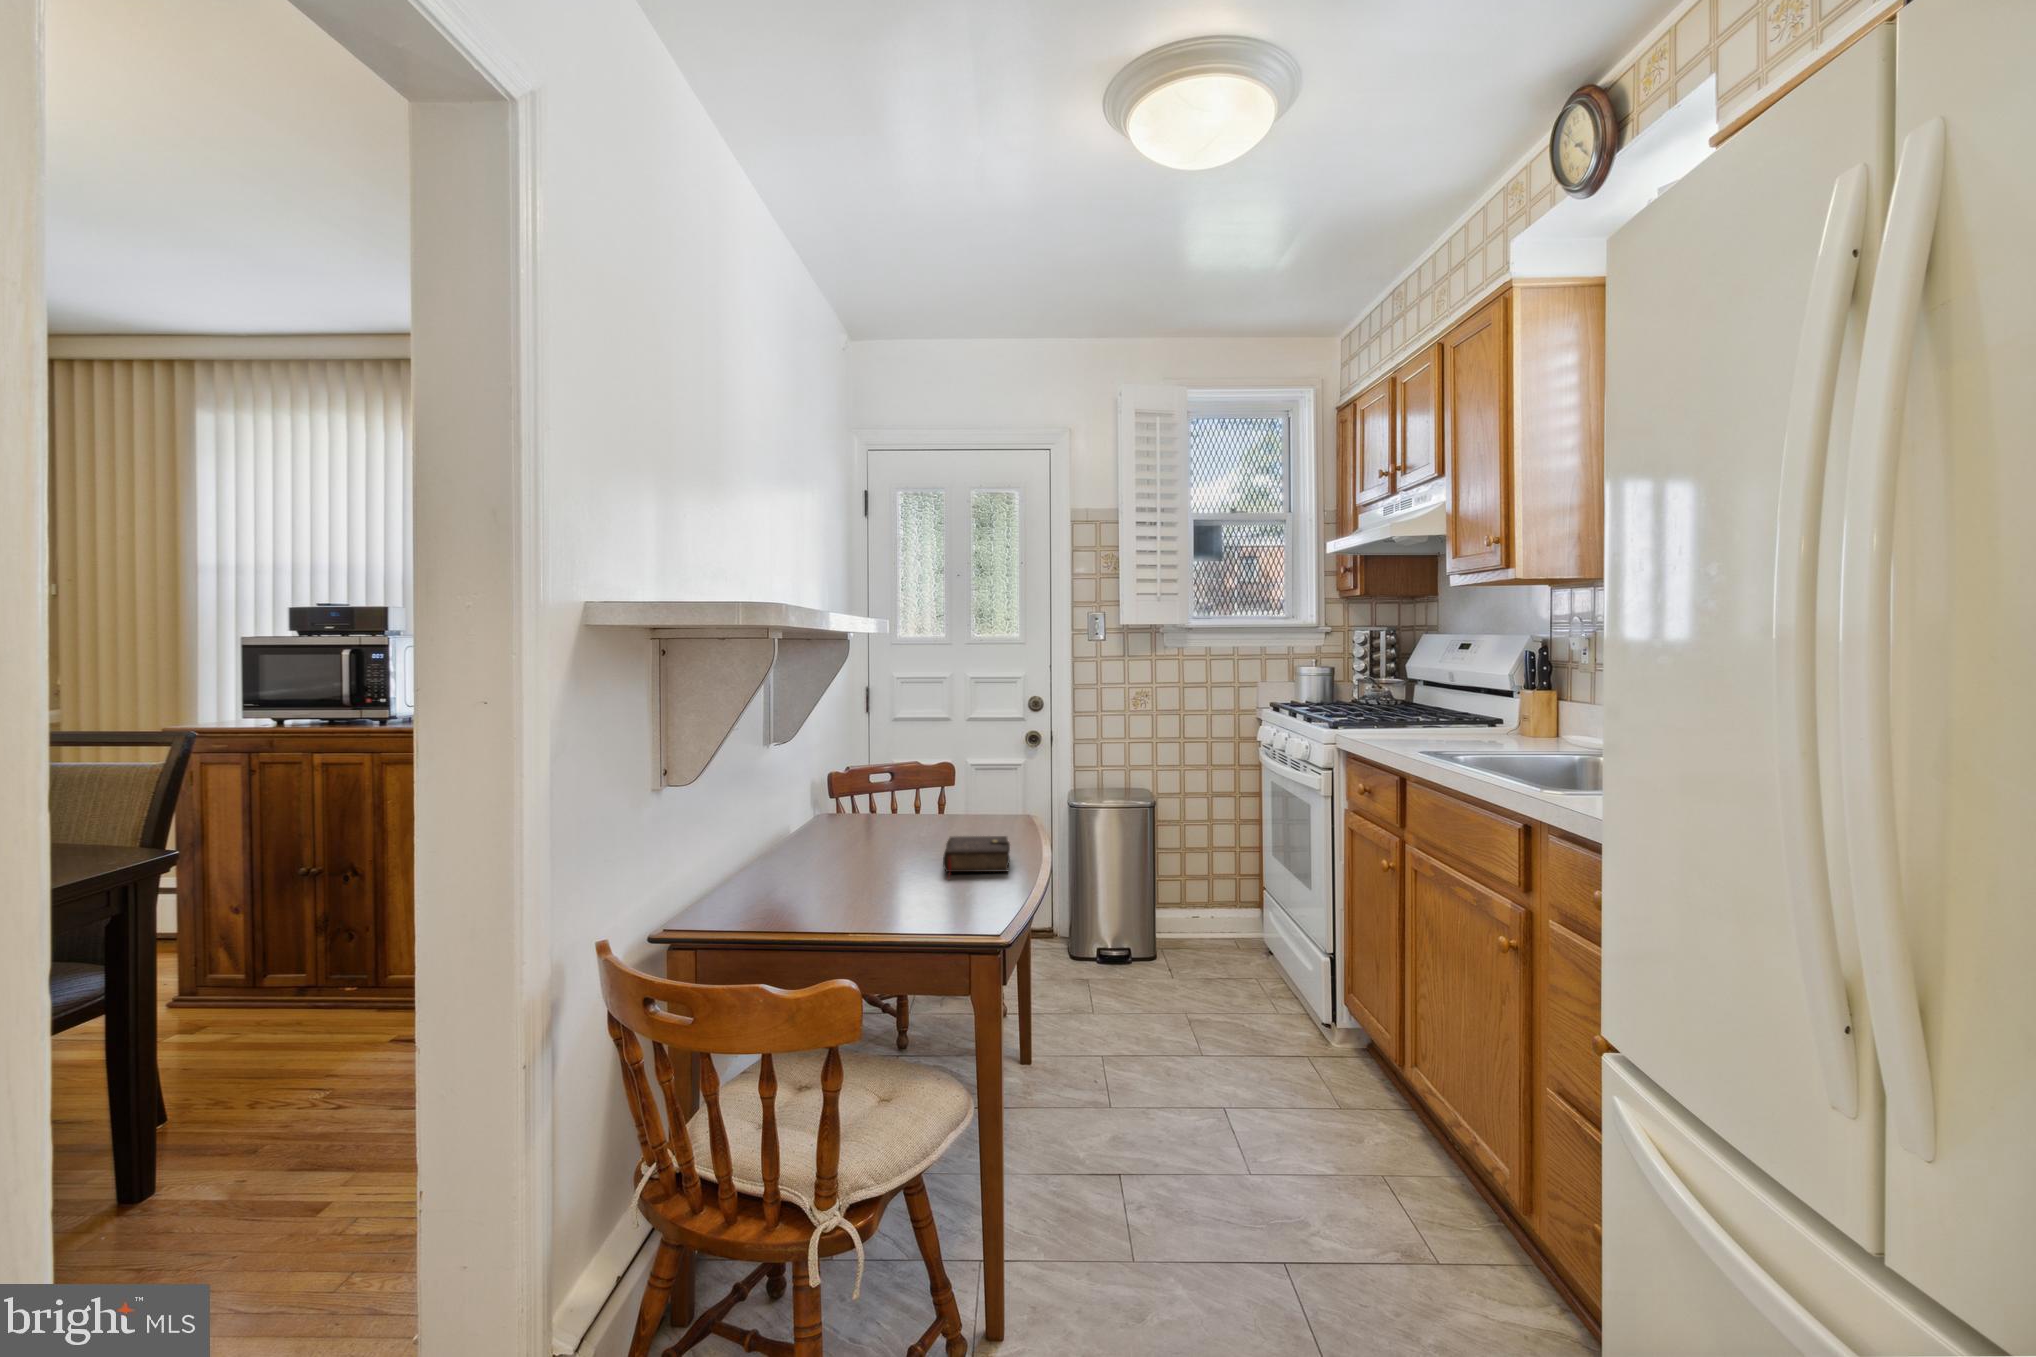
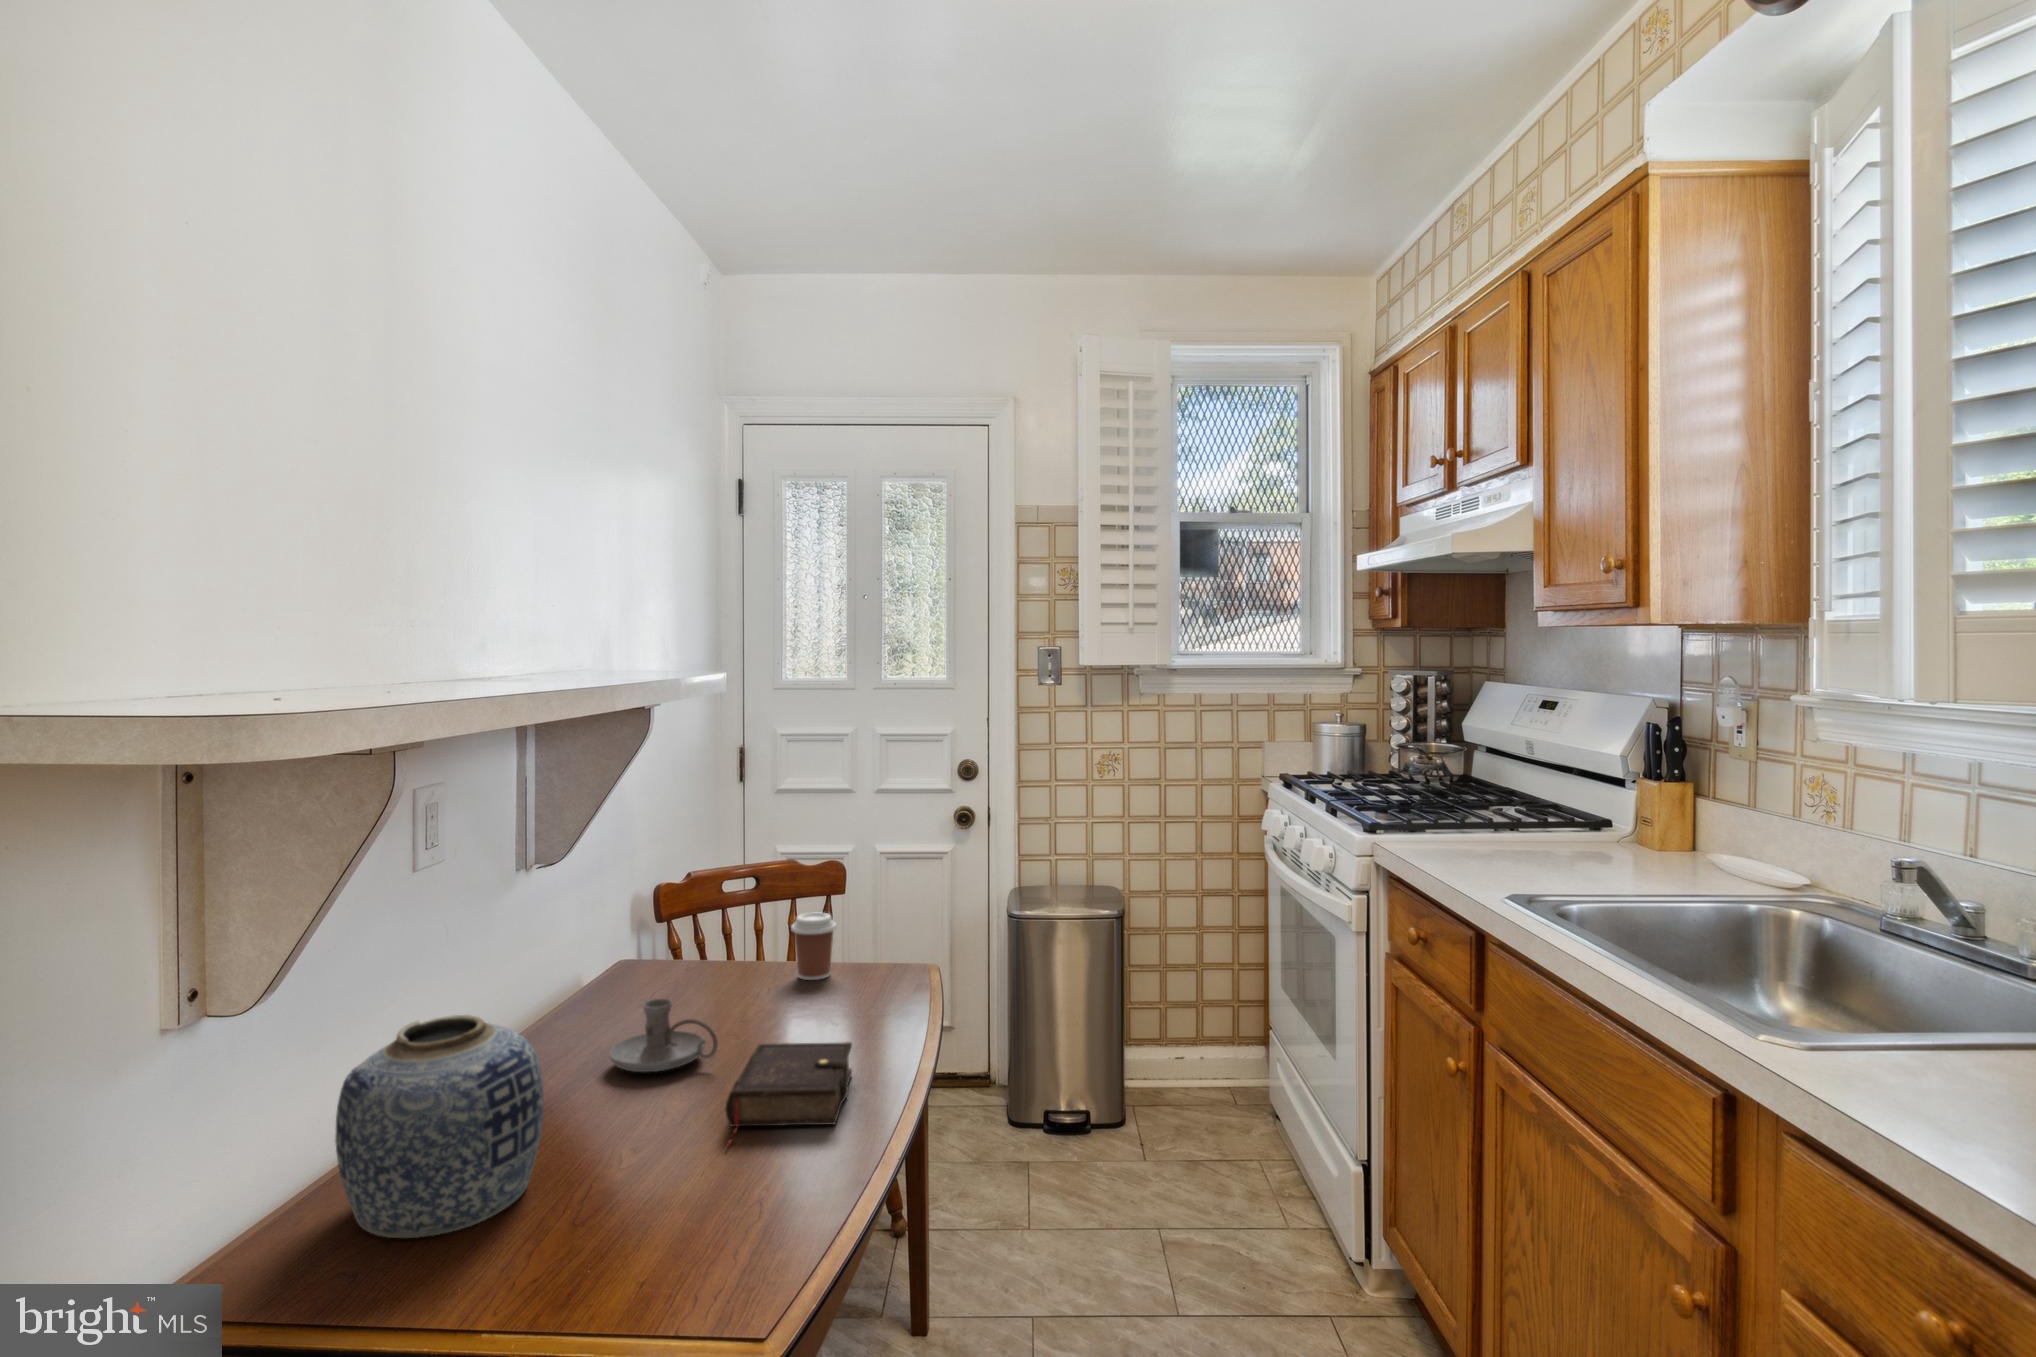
coffee cup: none [944,779,974,822] -> present [791,913,837,980]
vase: none [745,795,851,907] -> present [335,1015,544,1238]
candle holder: none [854,814,922,855] -> present [609,999,718,1072]

